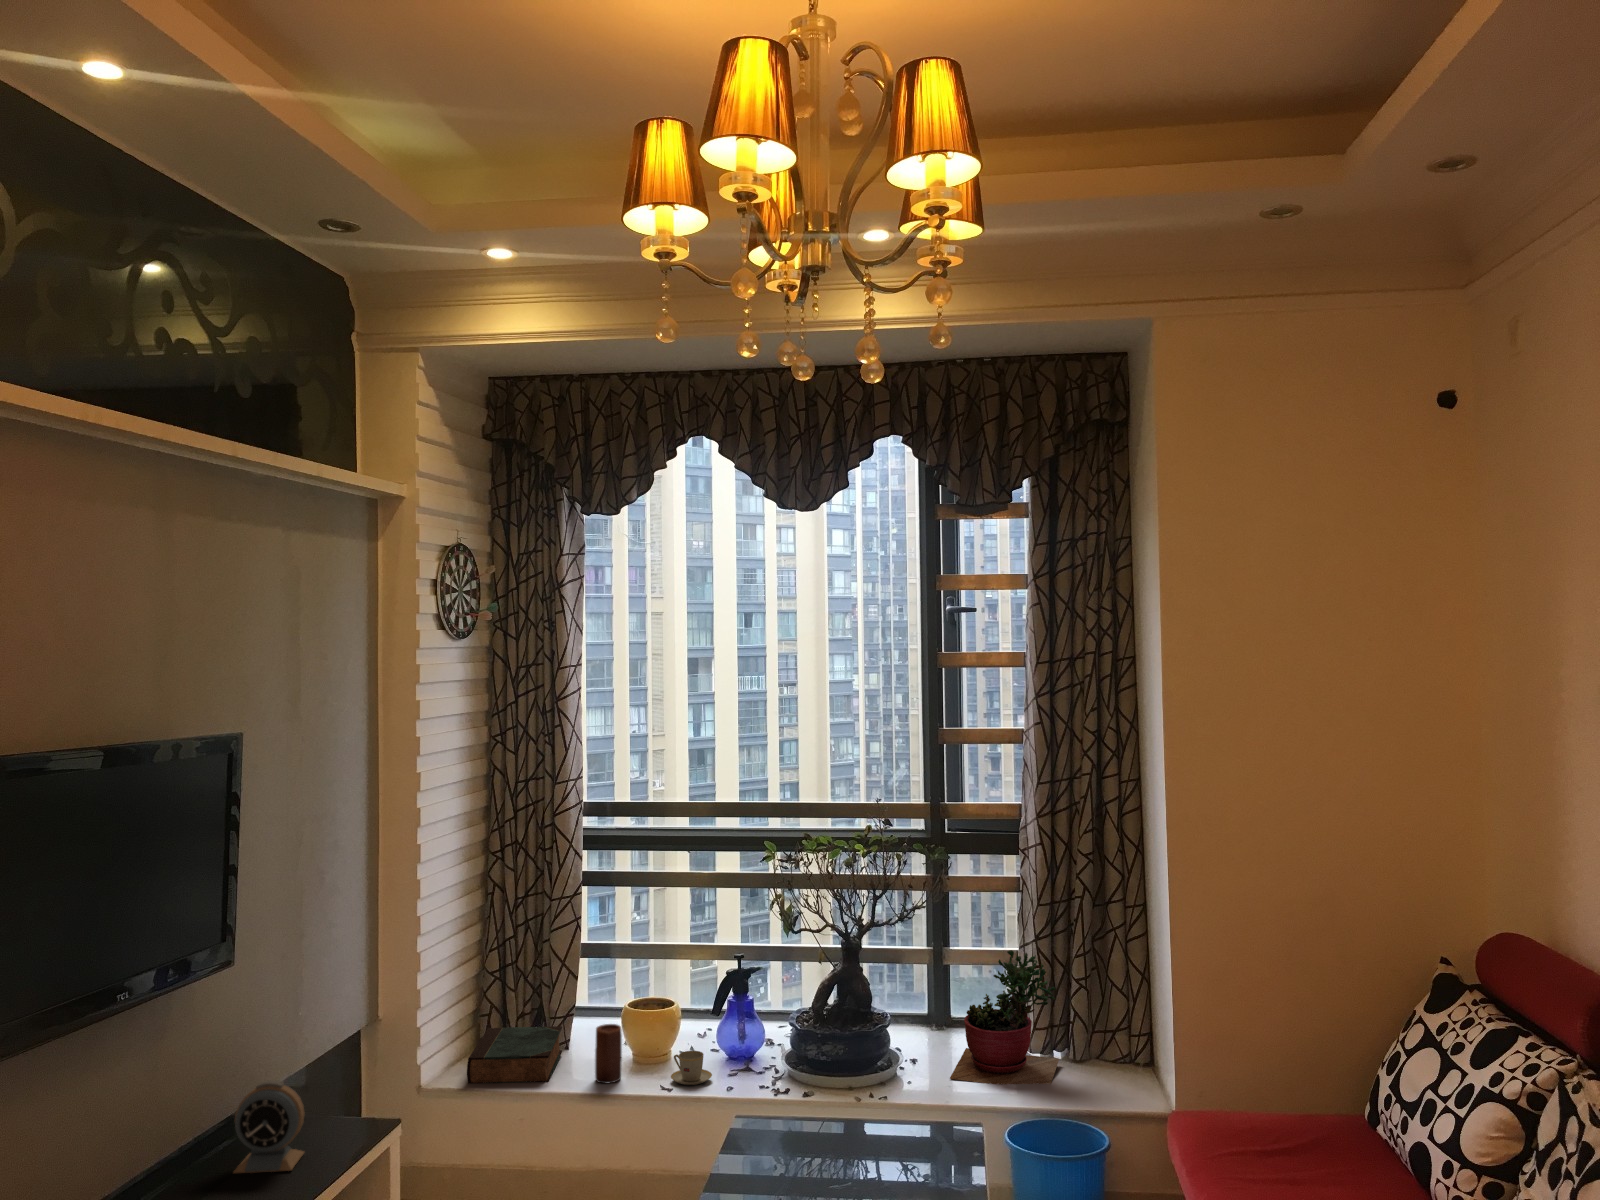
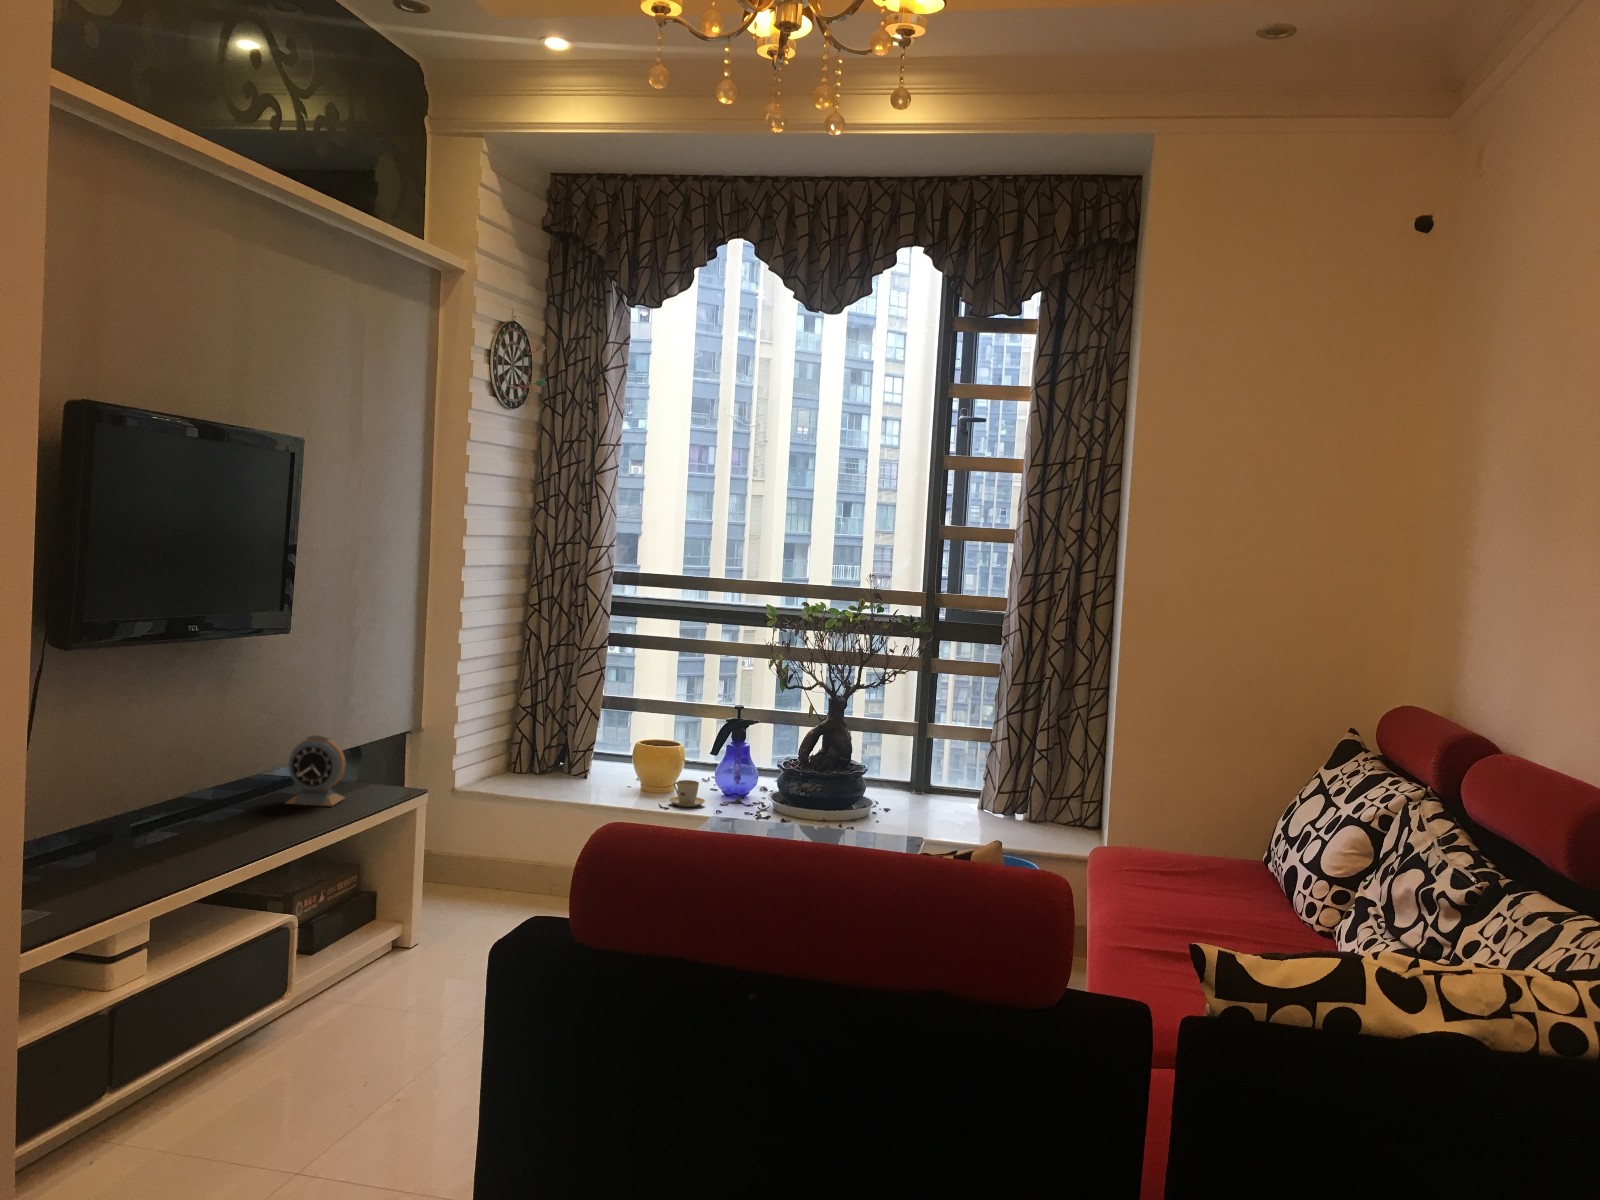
succulent plant: present [950,950,1059,1084] -> none [913,716,1019,838]
candle: present [595,1024,622,1083] -> none [605,752,629,800]
book: present [467,1026,562,1084] -> none [495,753,583,796]

